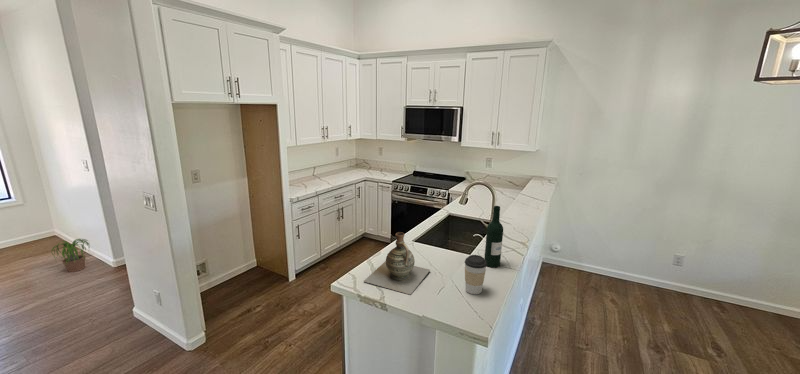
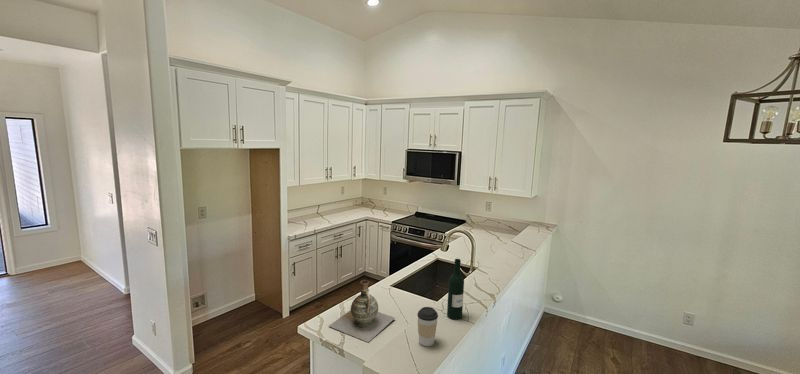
potted plant: present [52,239,89,272] -> none [65,266,110,297]

